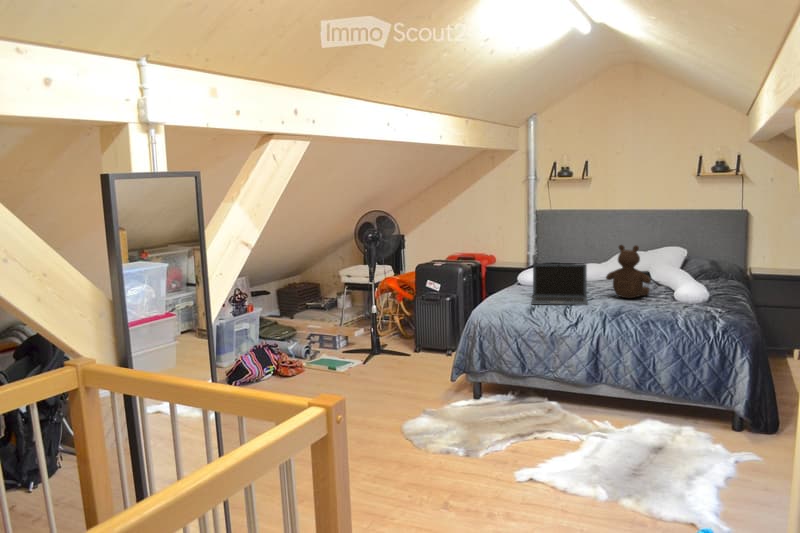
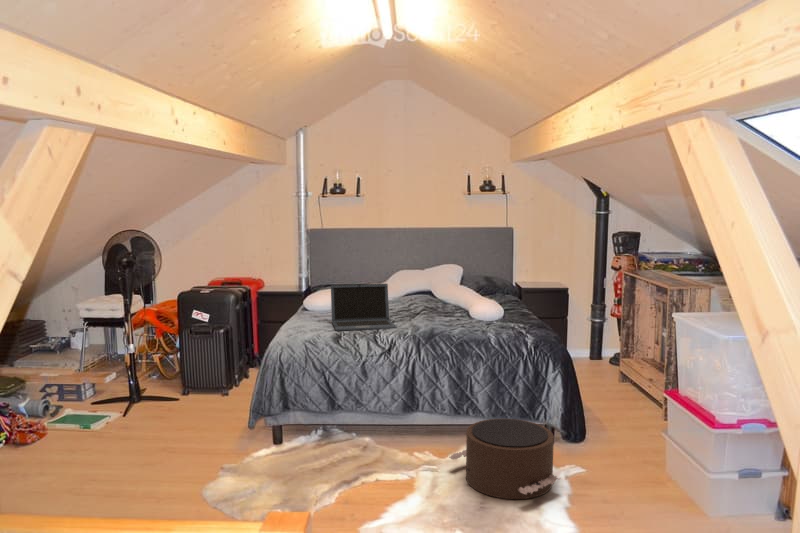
teddy bear: present [606,245,651,298] -> none [407,262,454,319]
pouf: none [619,397,725,474] -> present [449,419,558,499]

